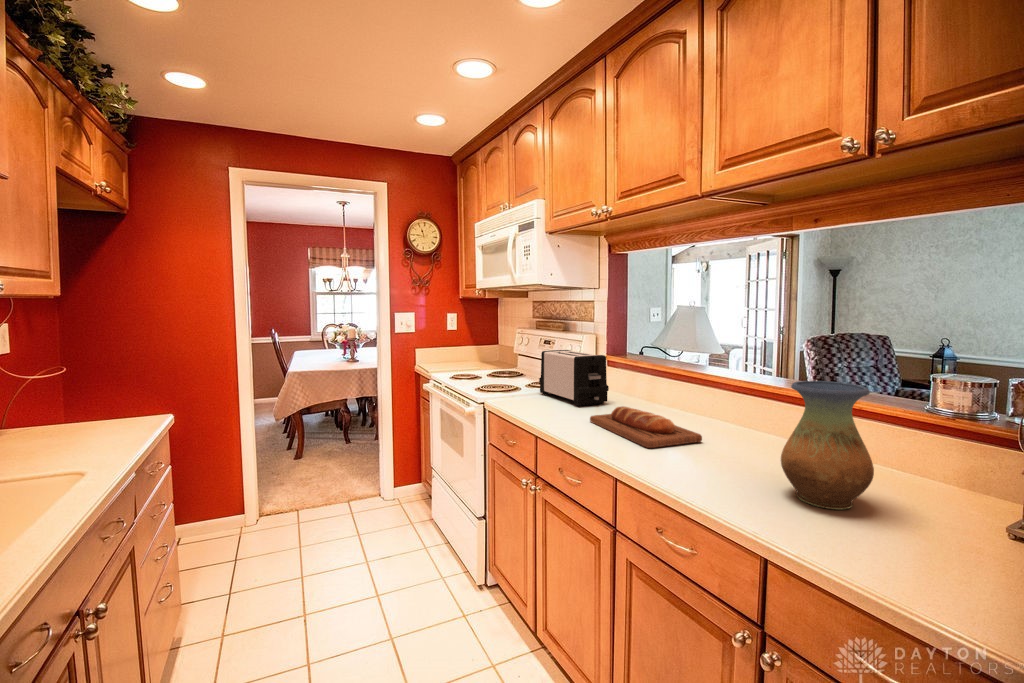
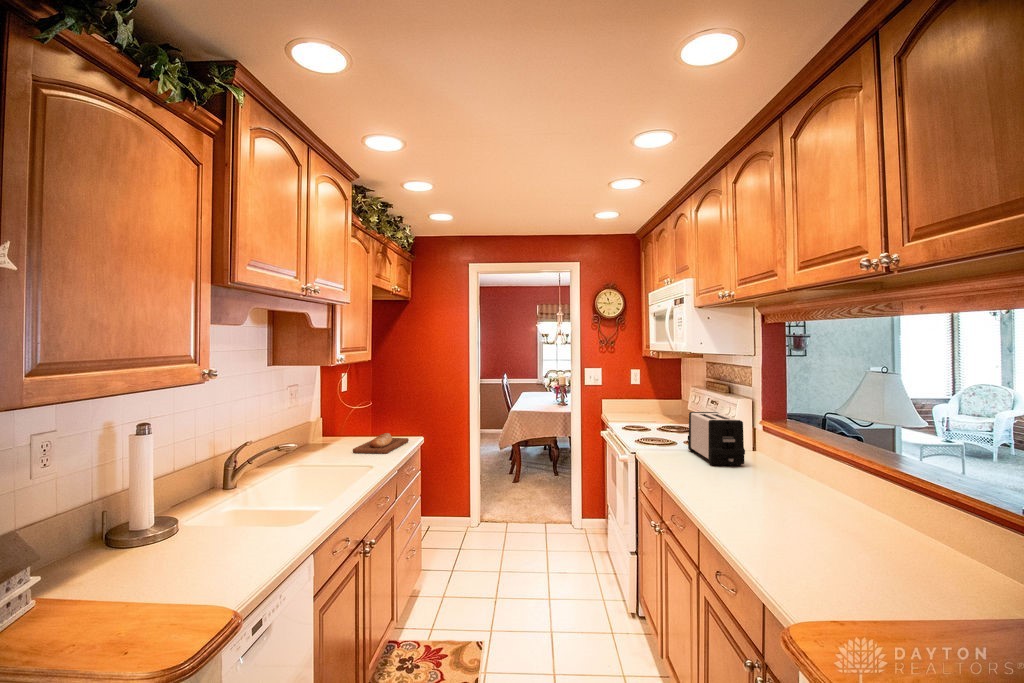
vase: present [781,381,874,510] -> none [809,462,891,579]
bread loaf: present [590,406,702,448] -> present [353,433,409,454]

